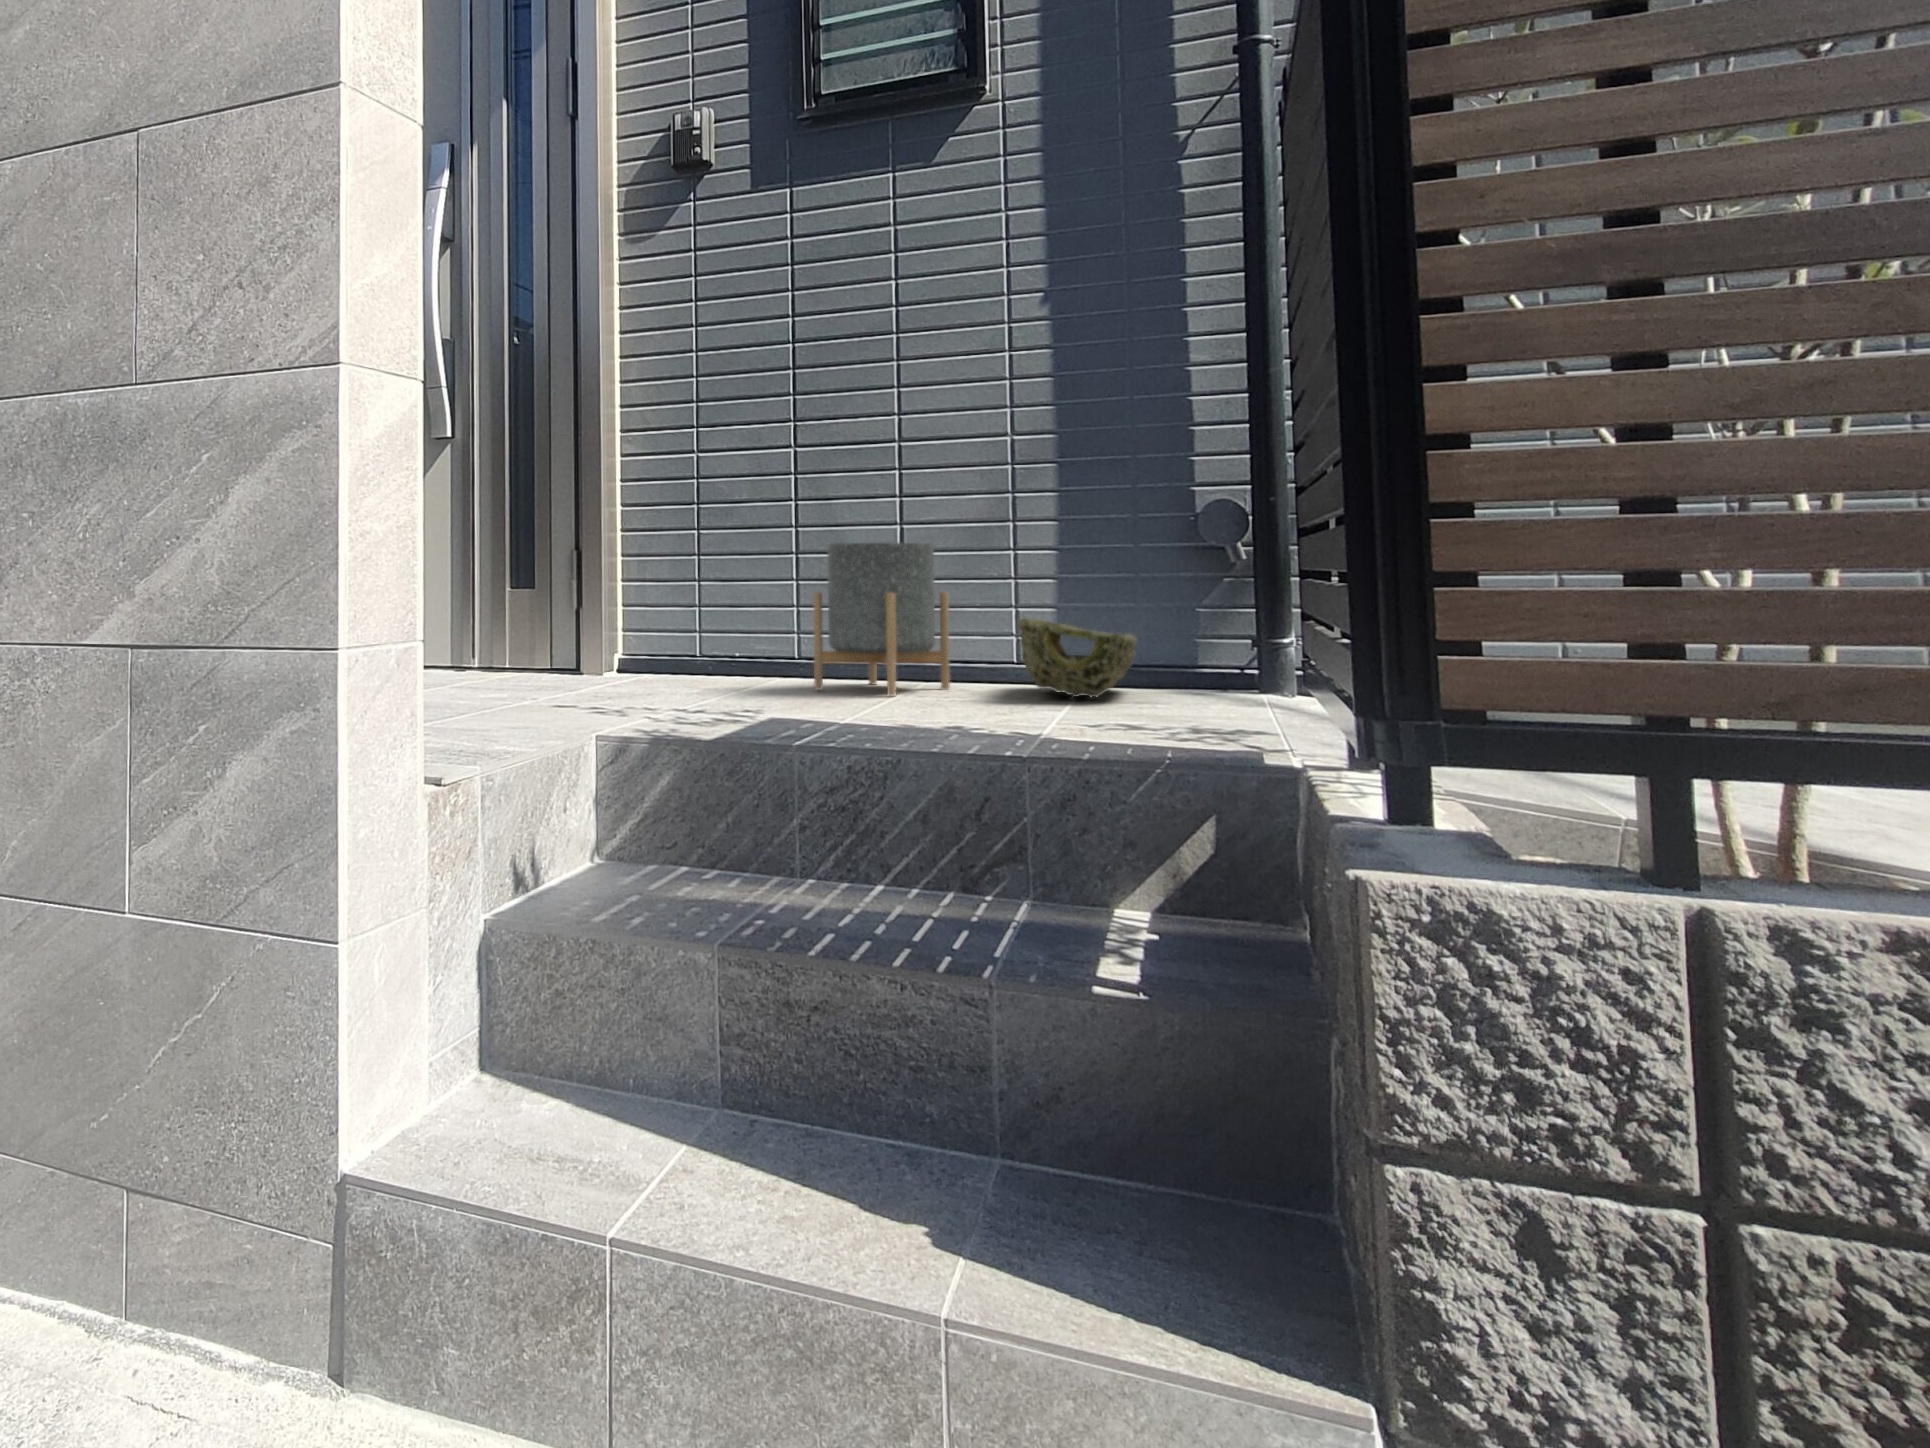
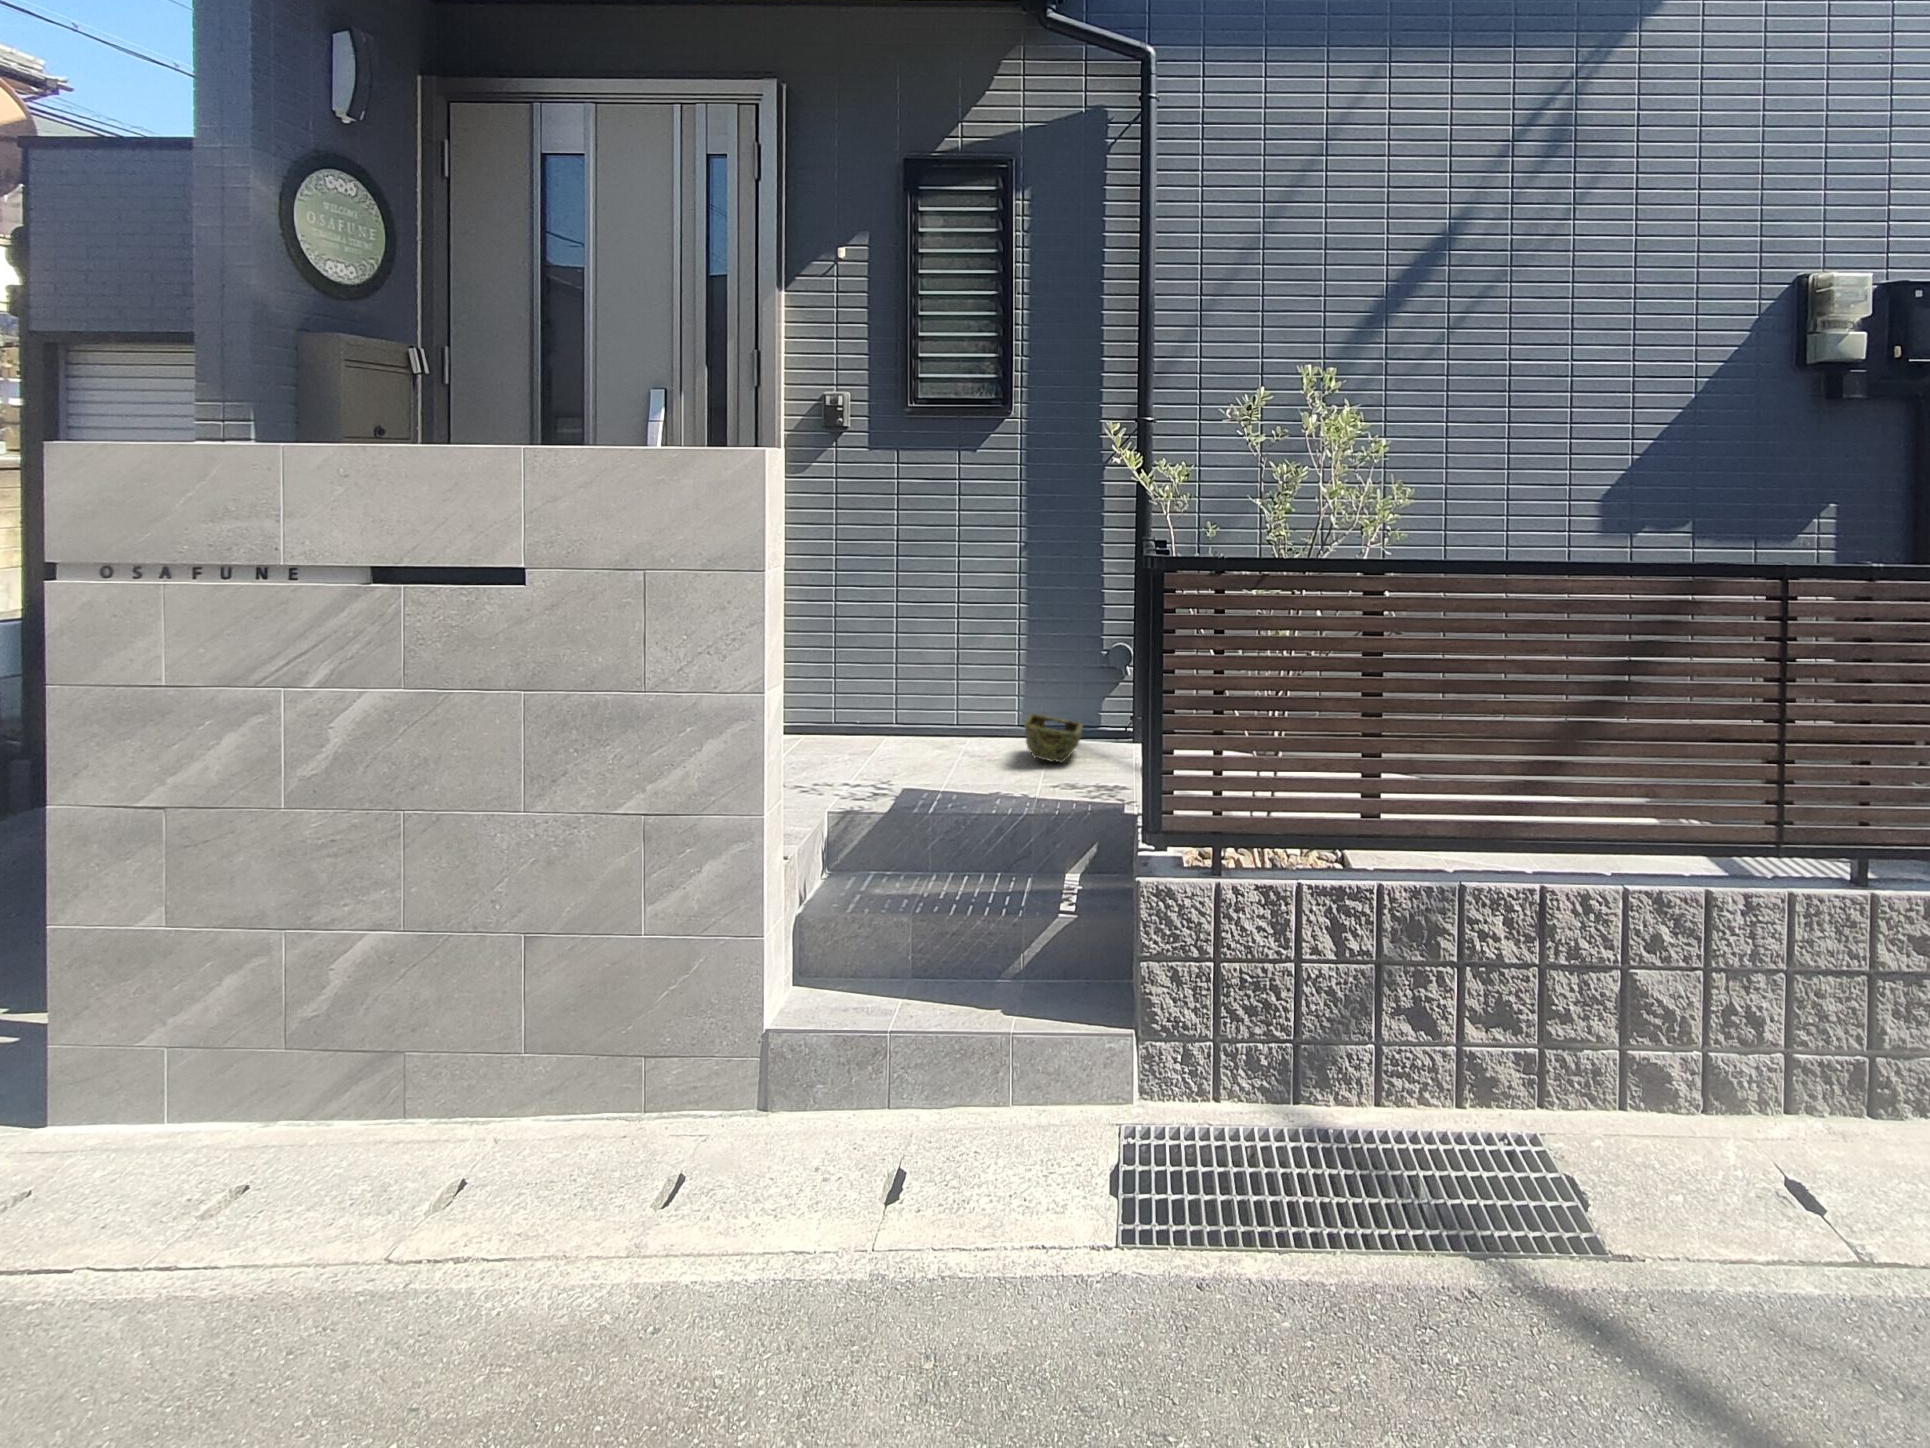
planter: present [813,543,950,696] -> none [912,671,986,764]

